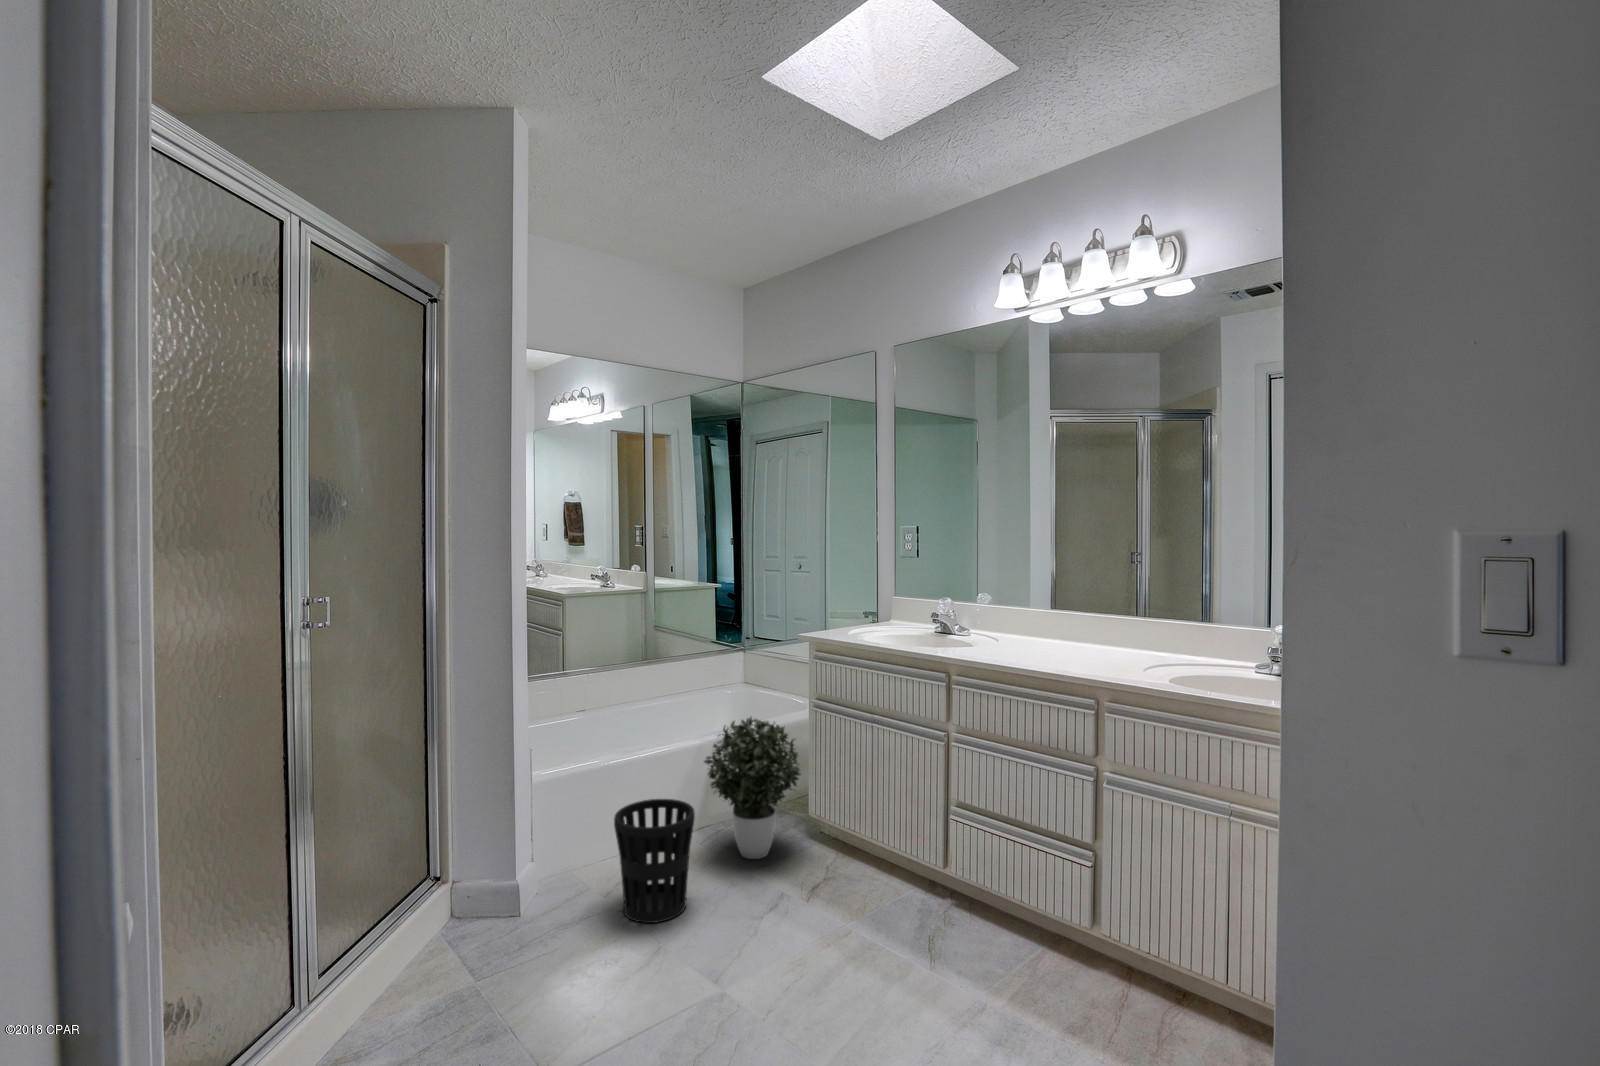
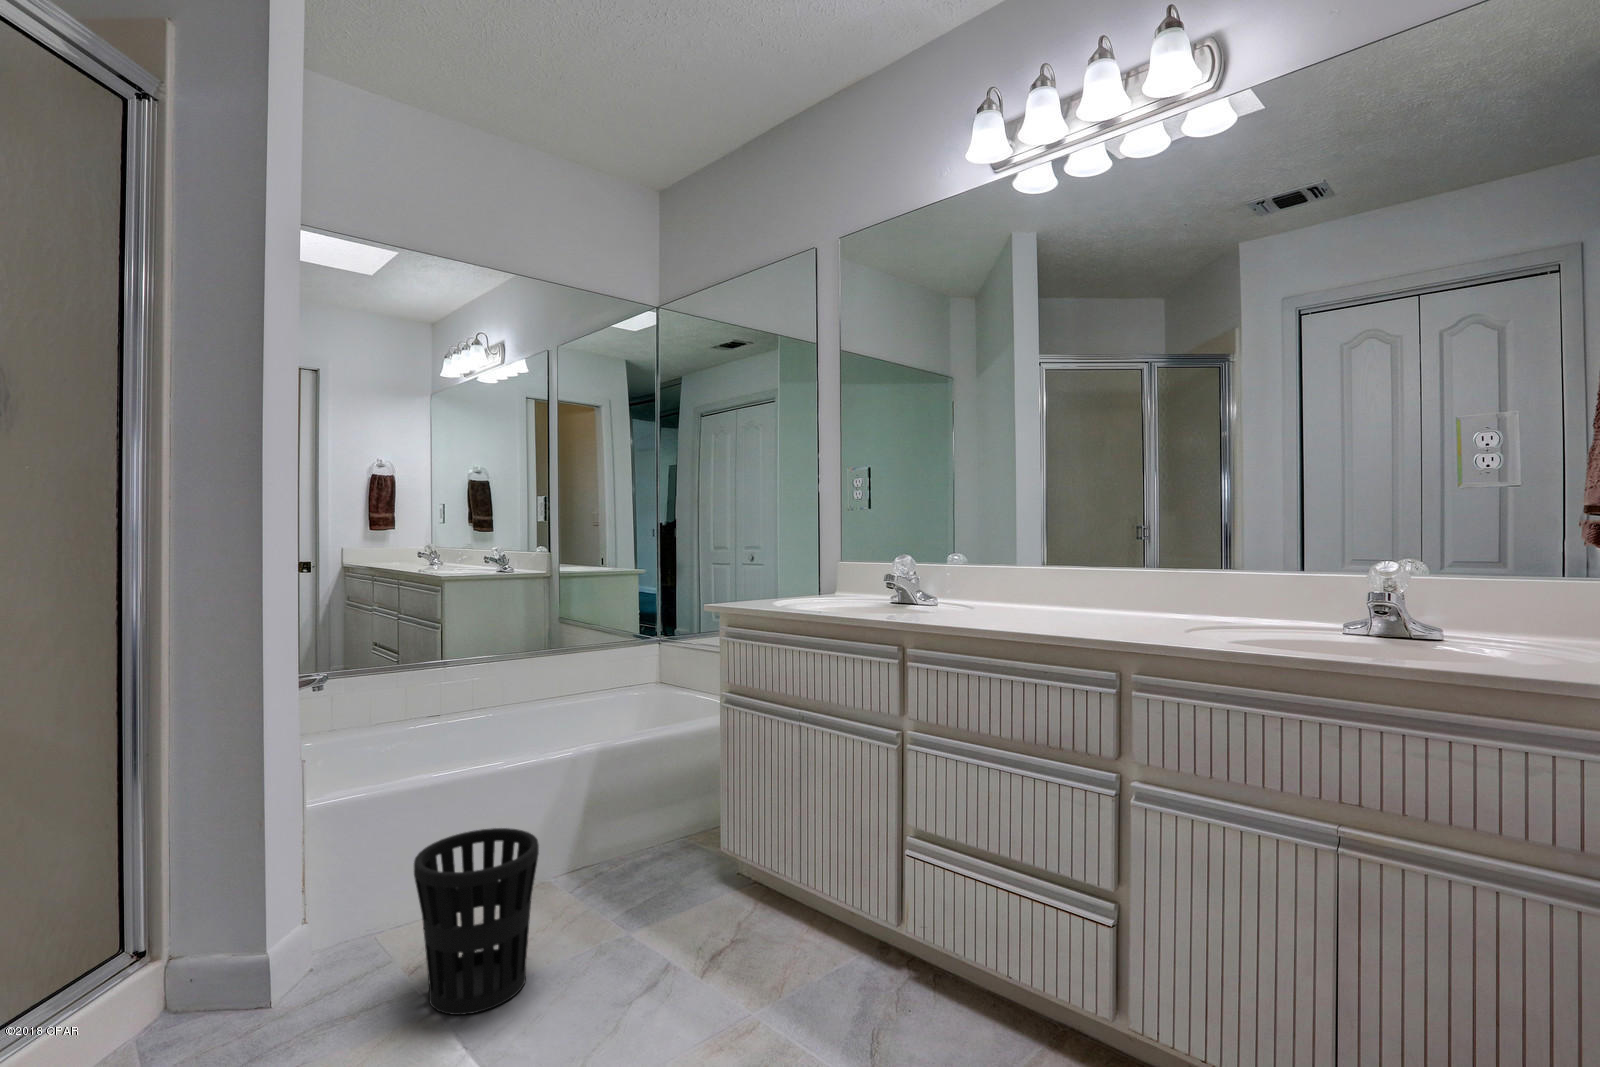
potted plant: present [704,718,801,859] -> none [574,713,711,909]

